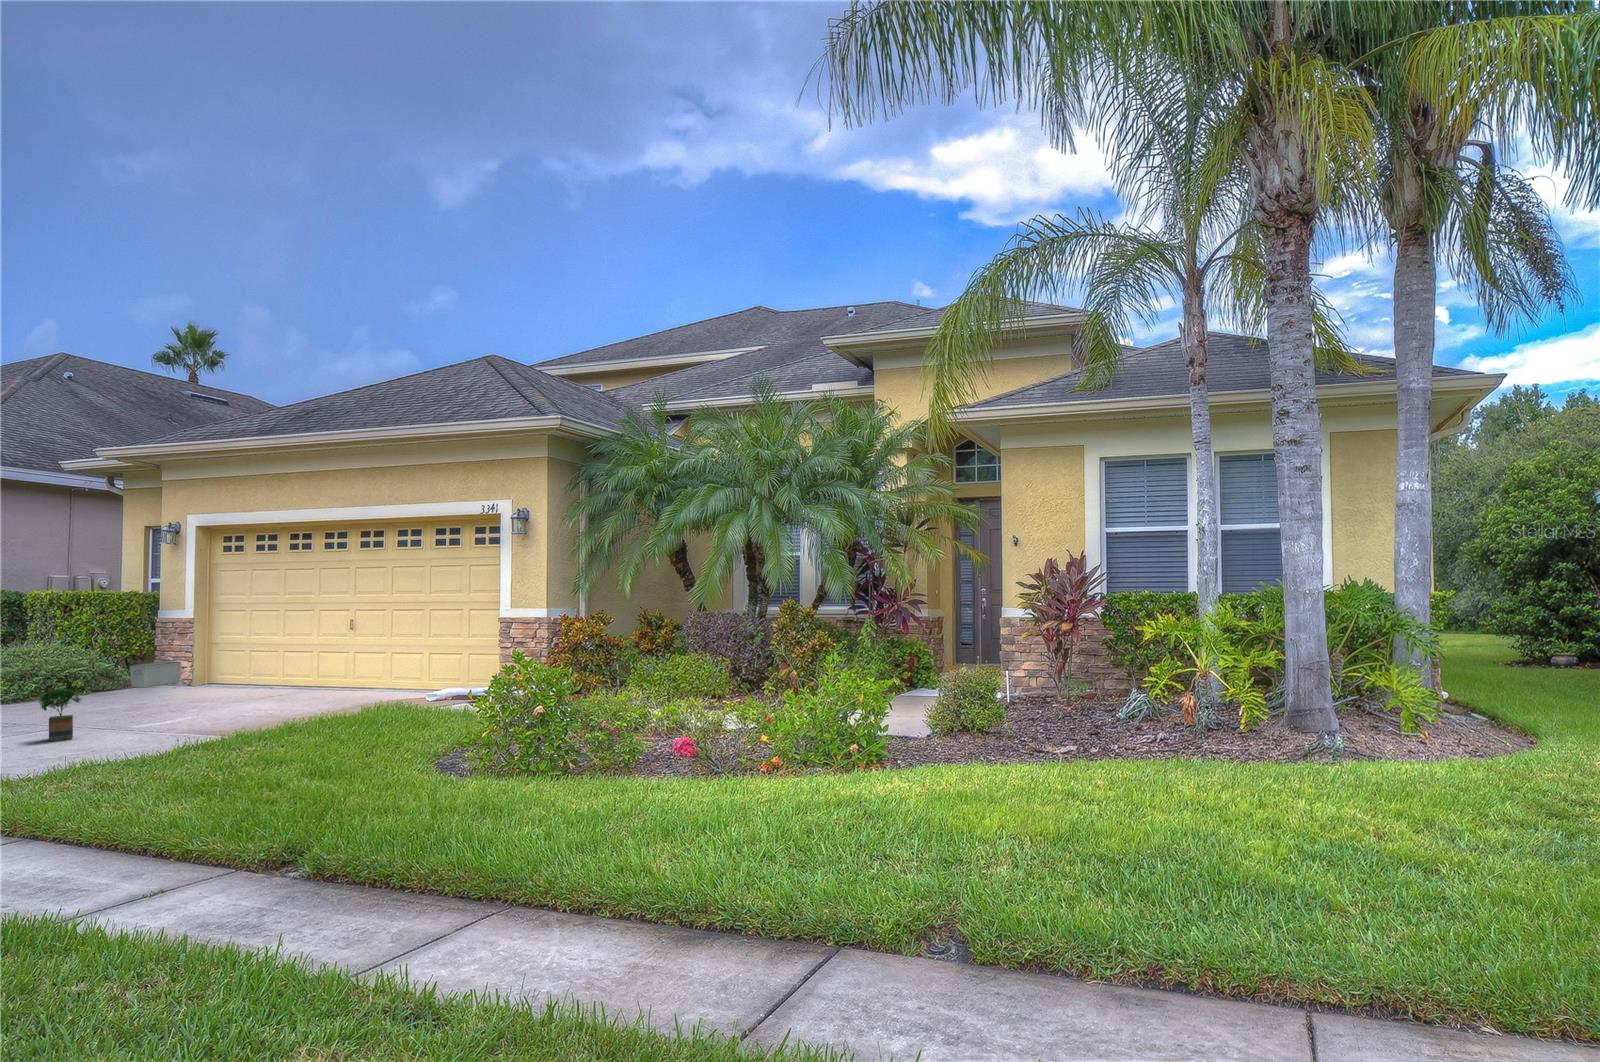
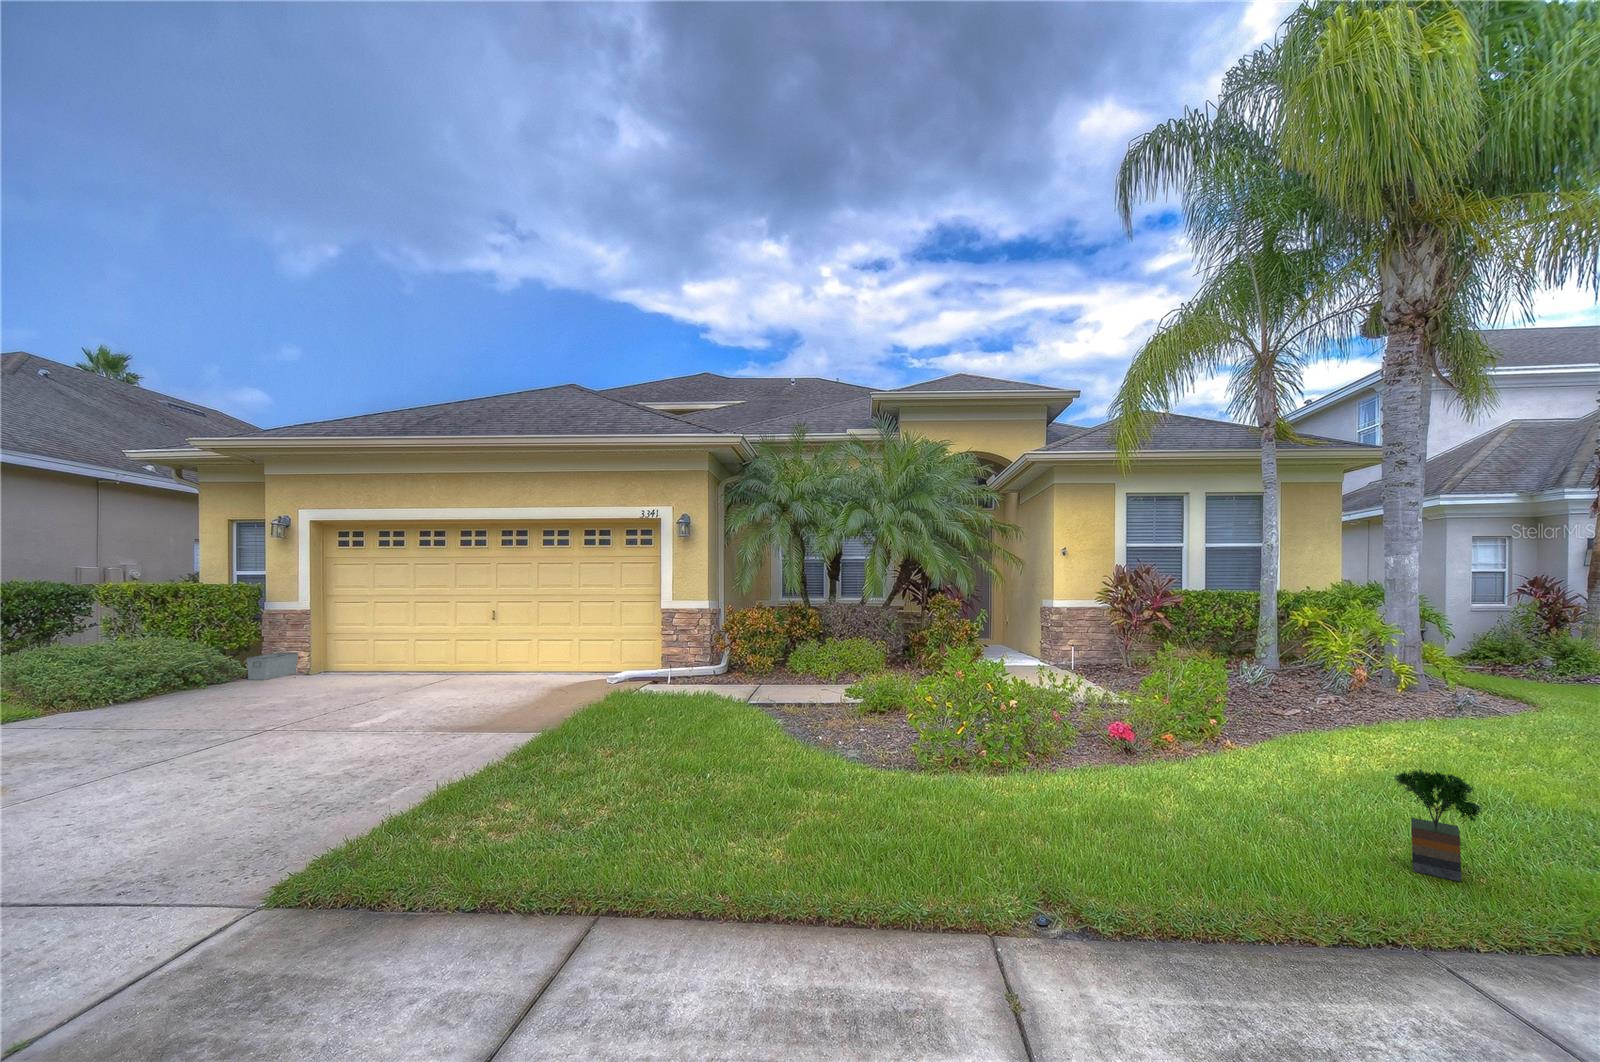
potted tree: present [39,689,81,741] -> present [1394,769,1482,882]

